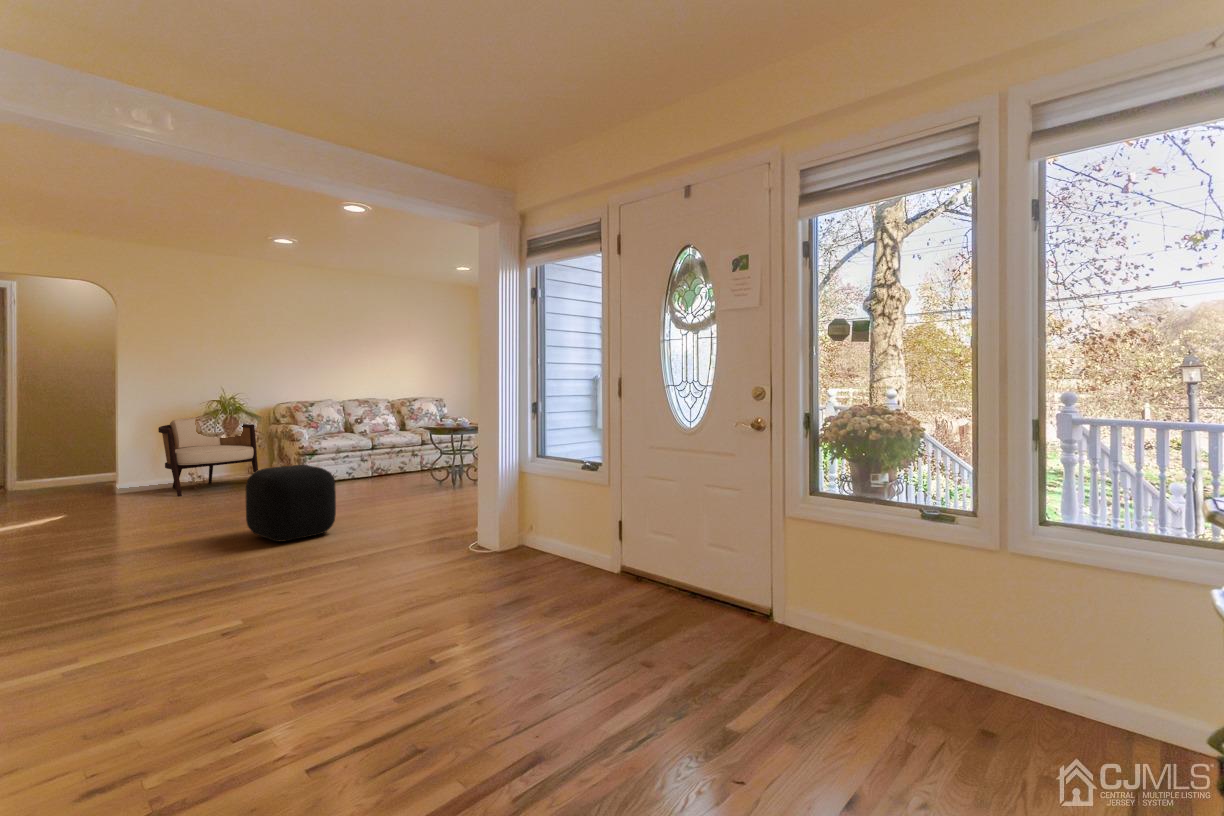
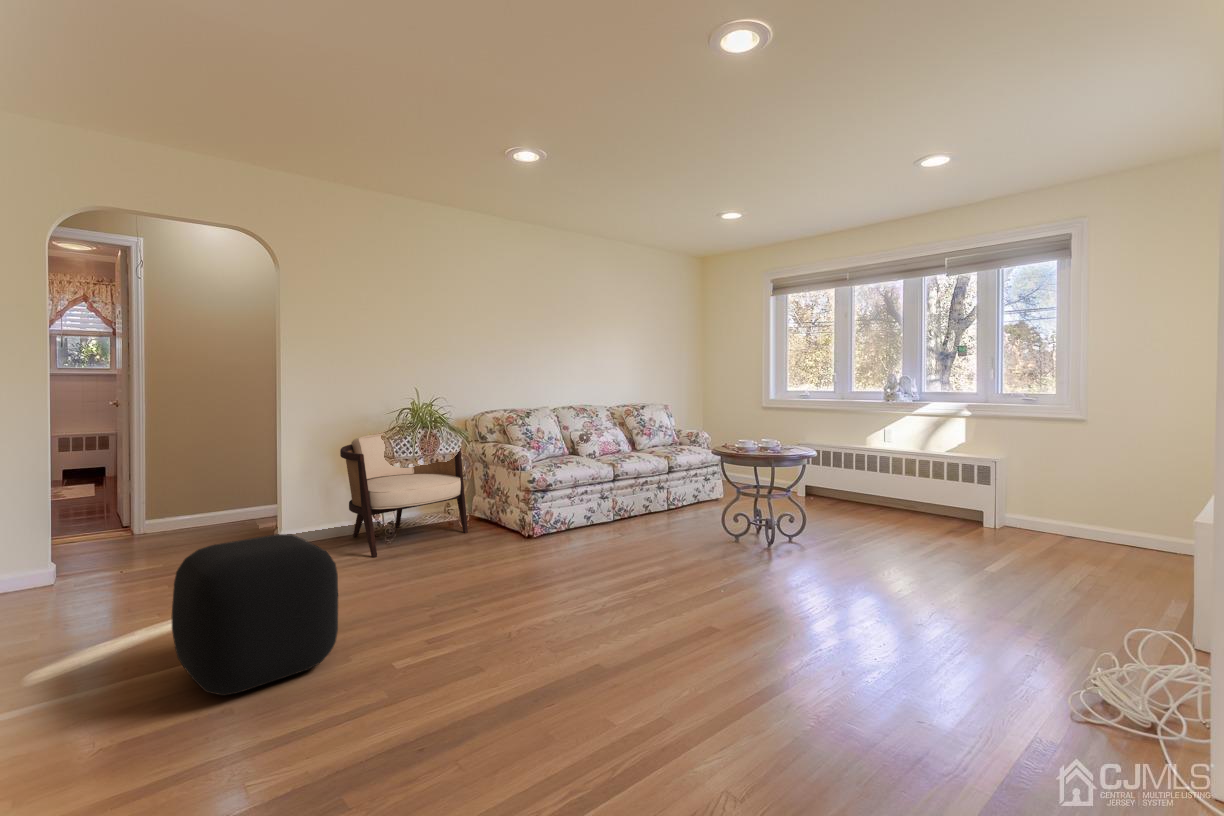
ottoman: present [246,465,336,542] -> present [171,534,338,695]

